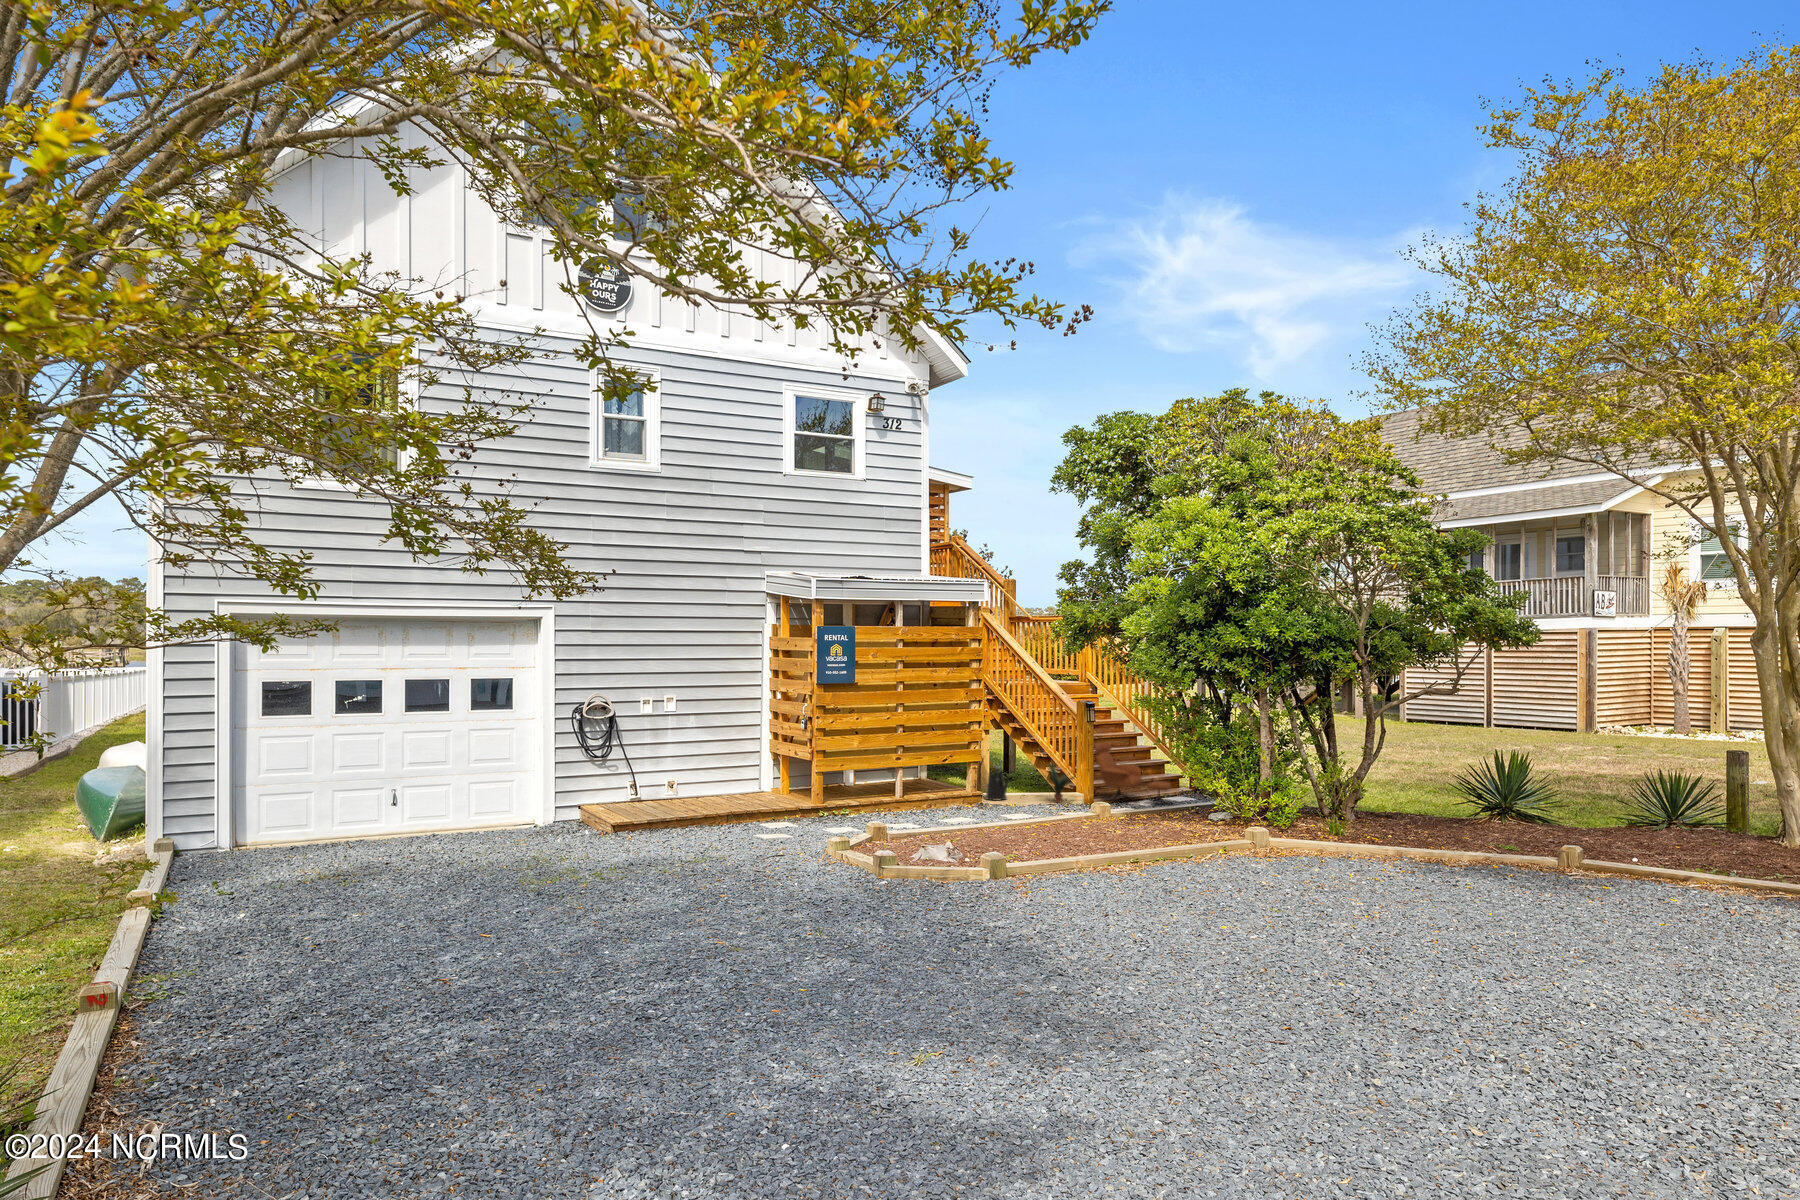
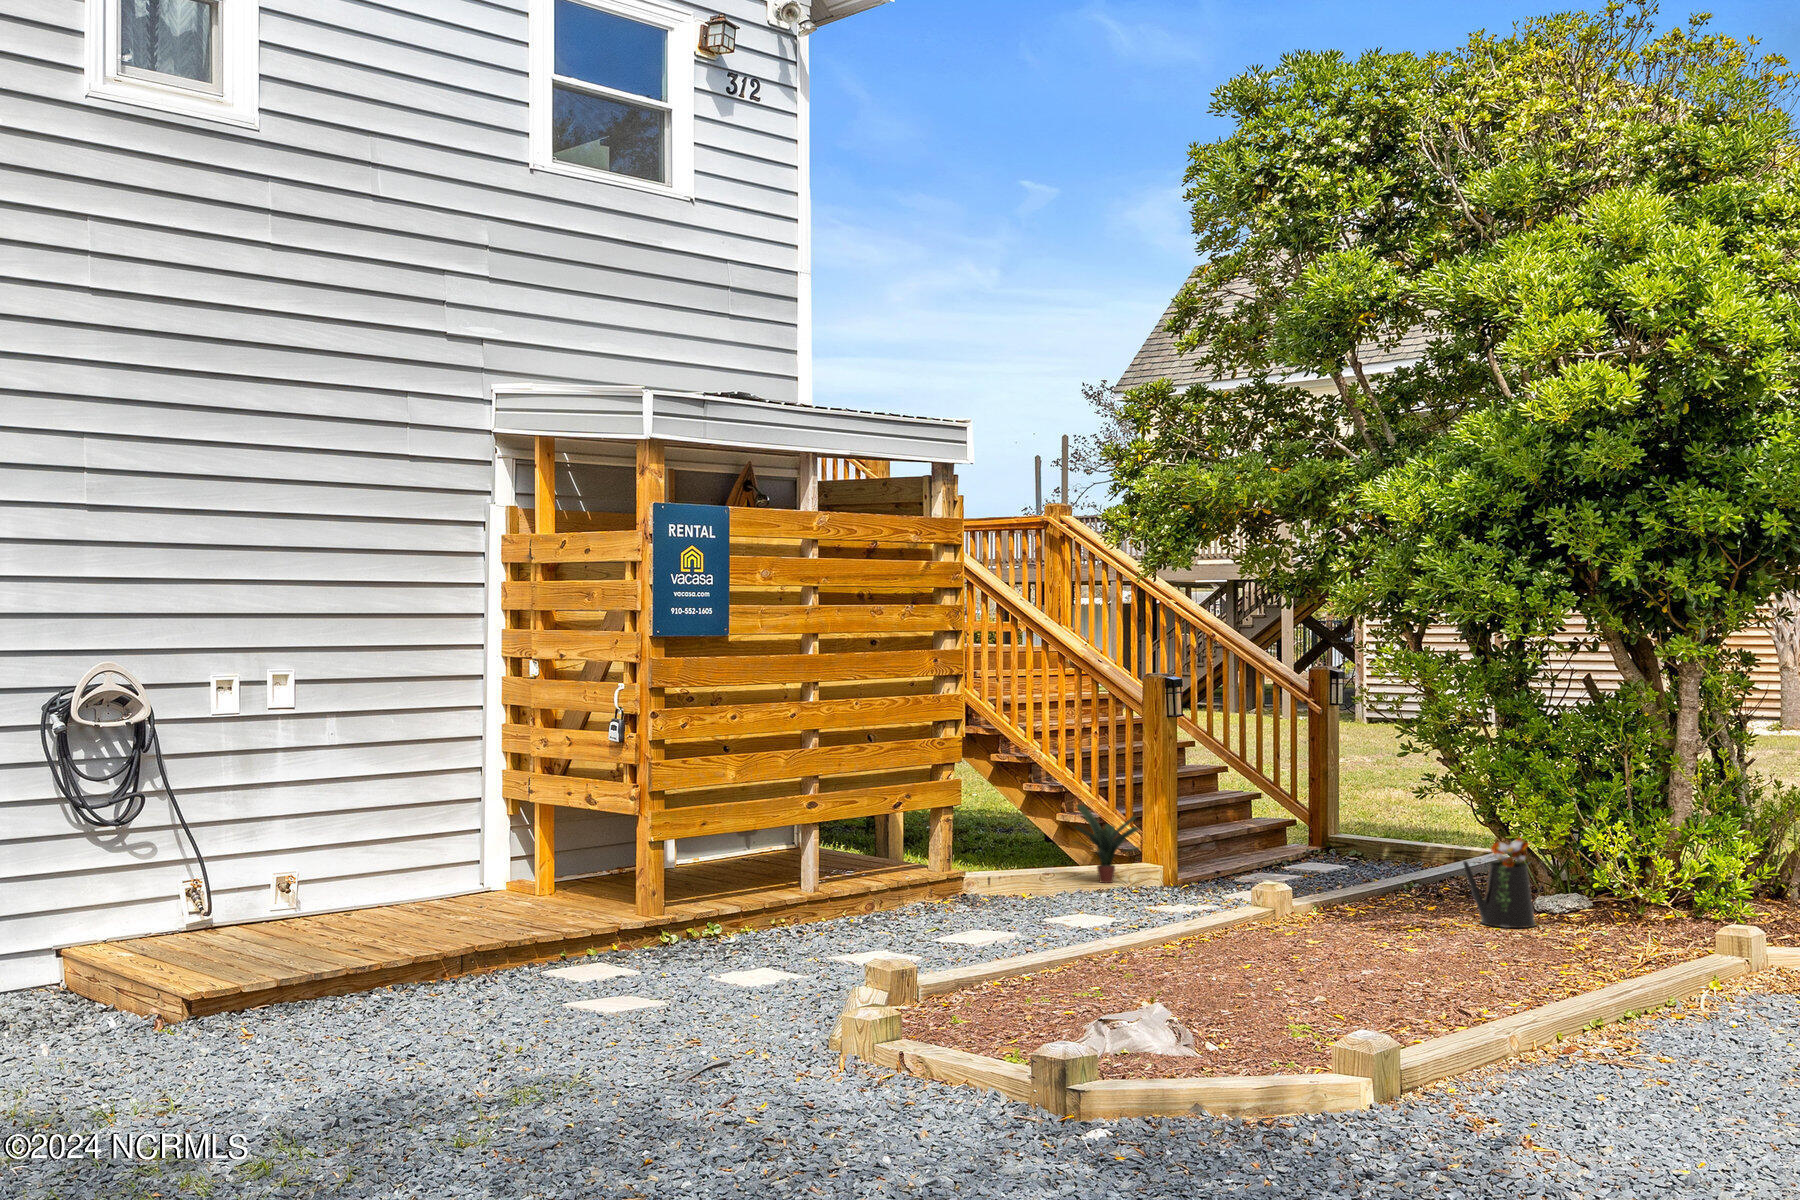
lounge chair: present [1095,742,1171,803] -> none [1164,757,1327,880]
watering can: present [986,762,1009,801] -> present [1463,838,1545,928]

